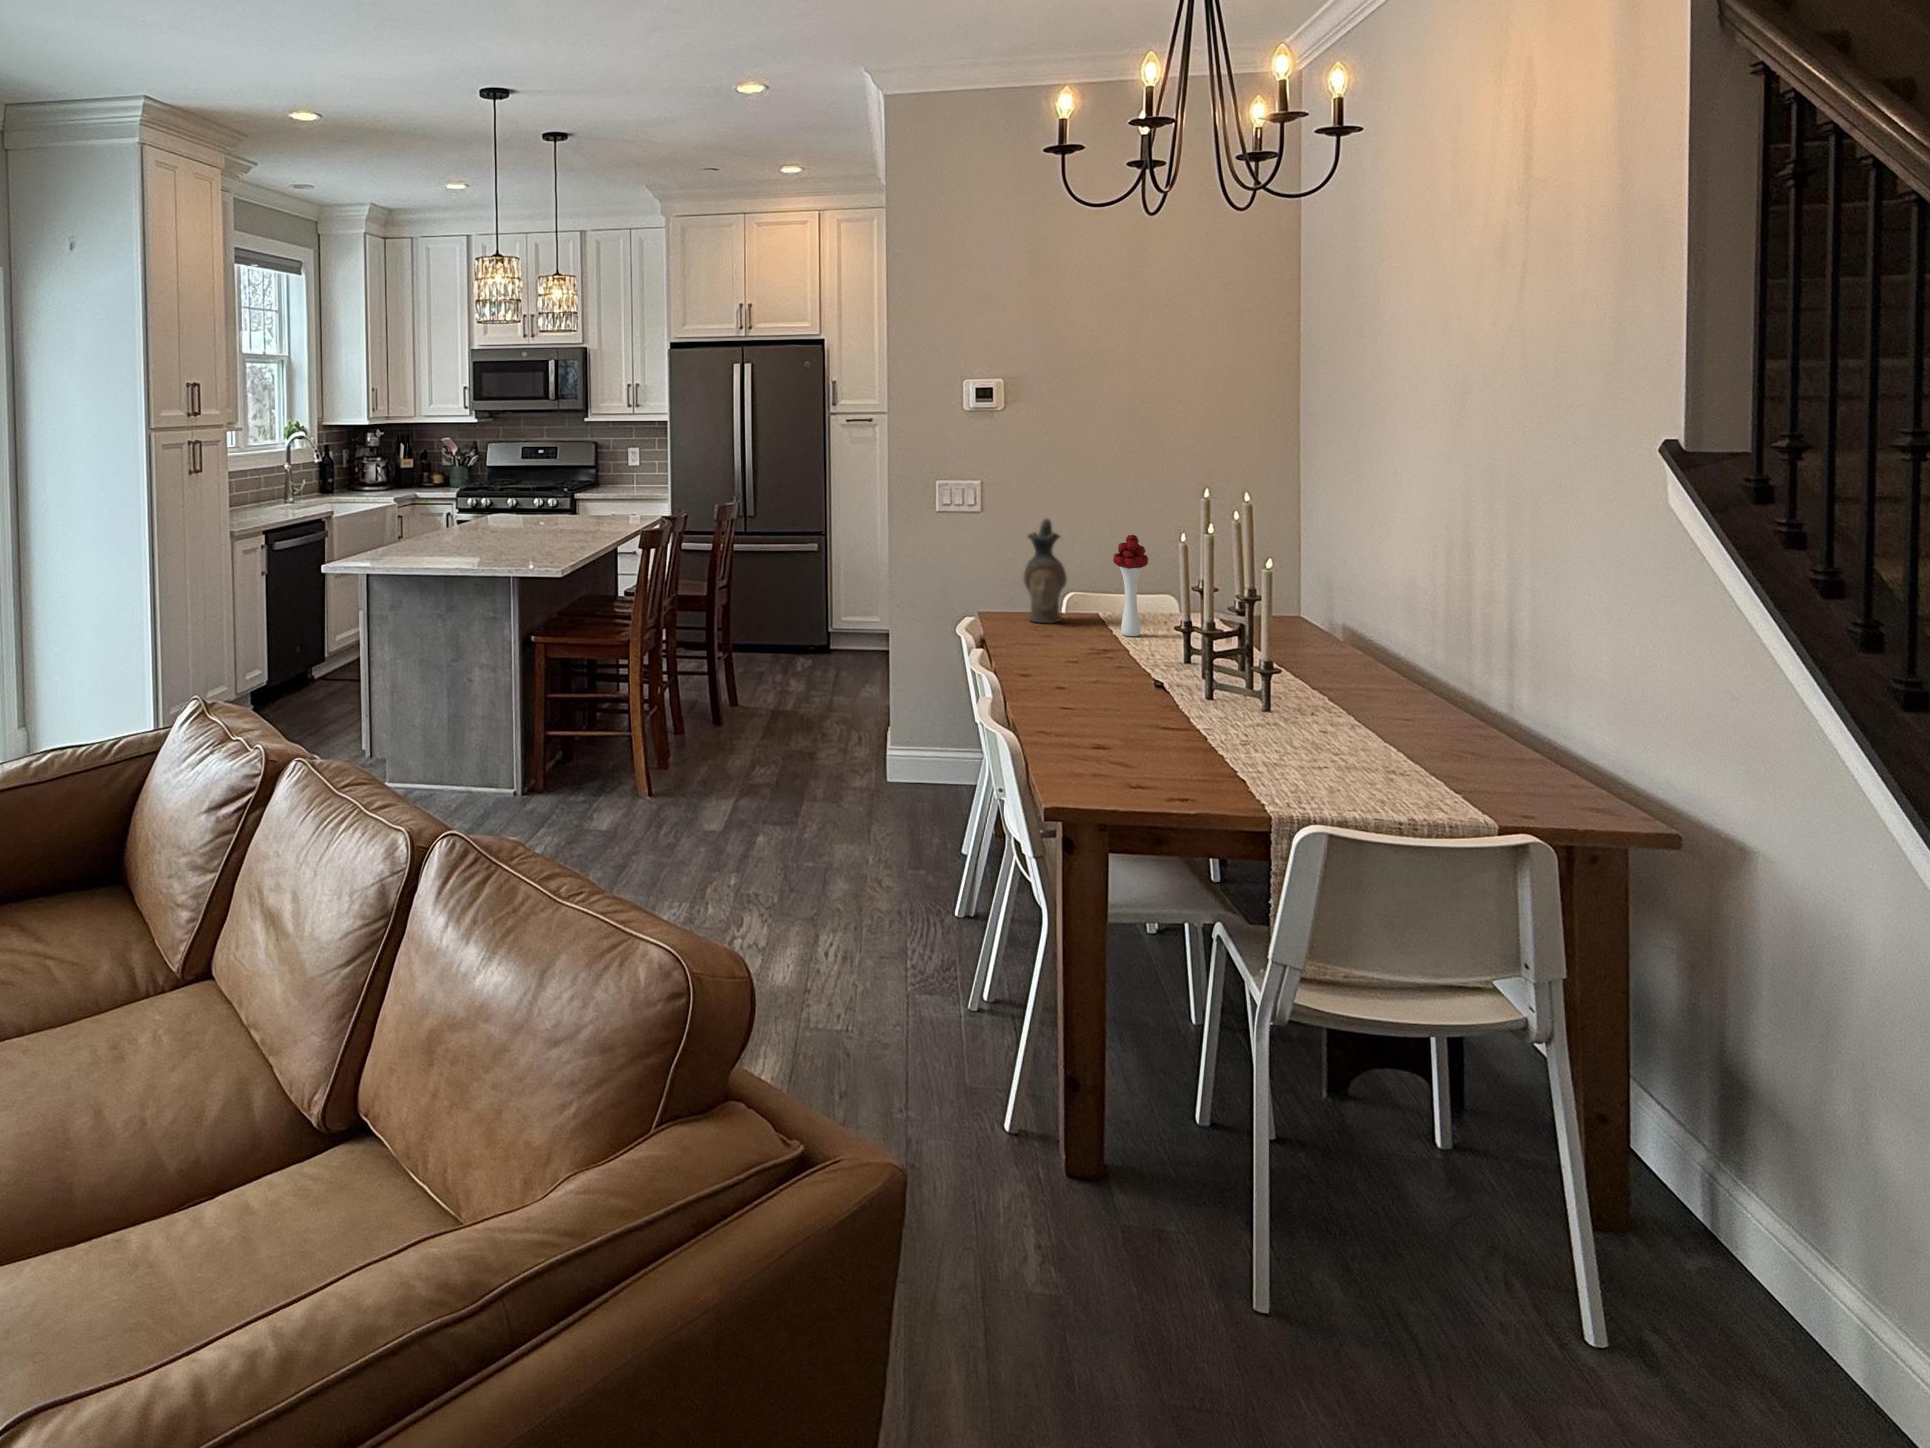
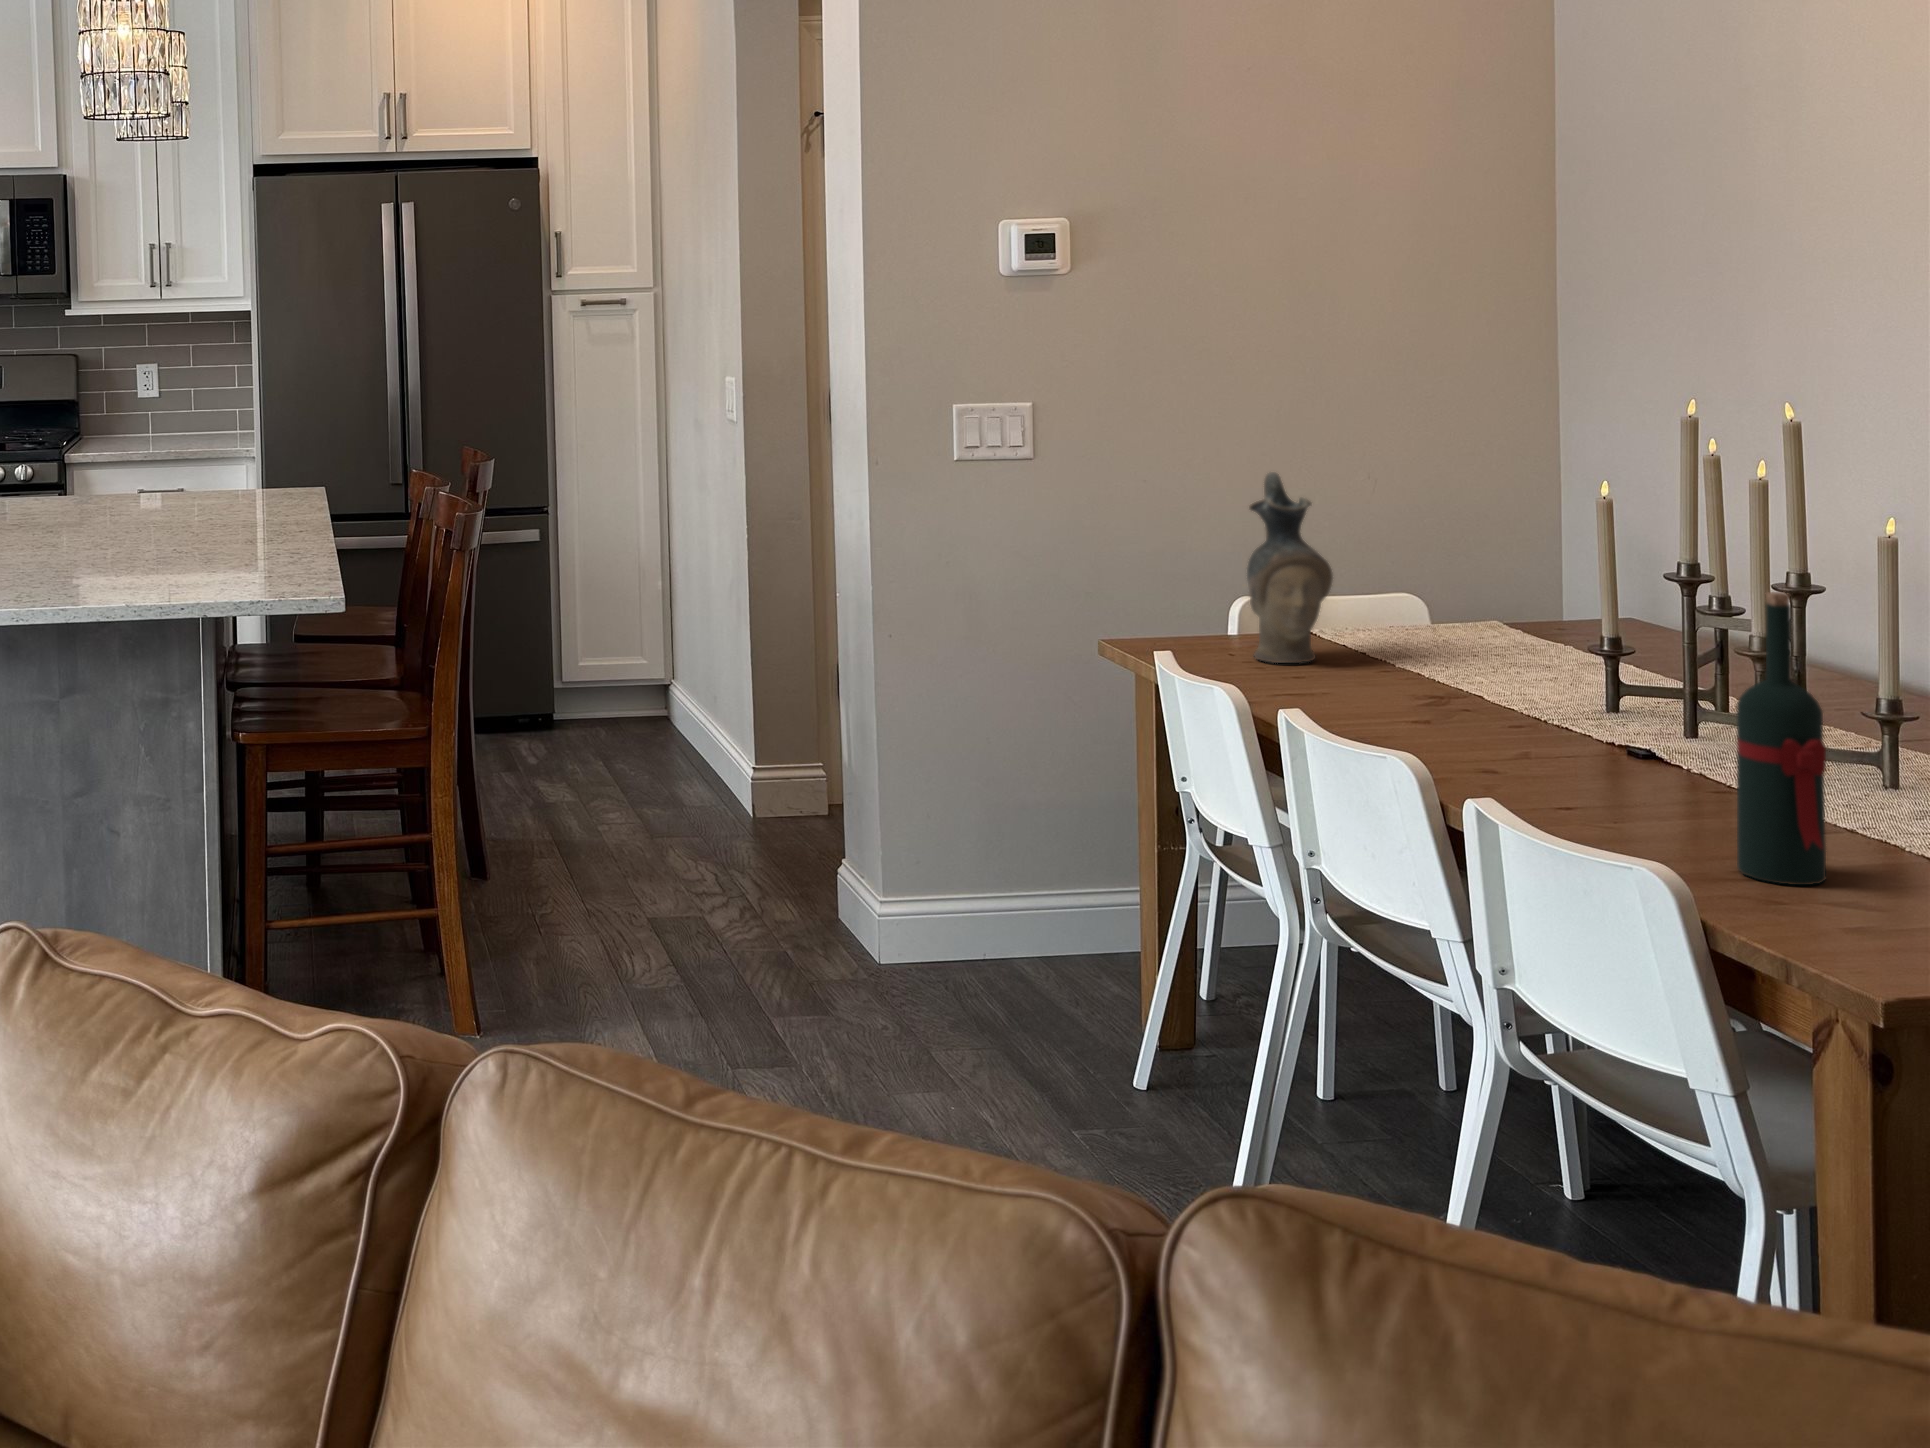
flower bouquet: present [1113,535,1148,636] -> none [1444,497,1506,680]
wine bottle: none [1071,581,1112,734] -> present [1737,592,1826,885]

